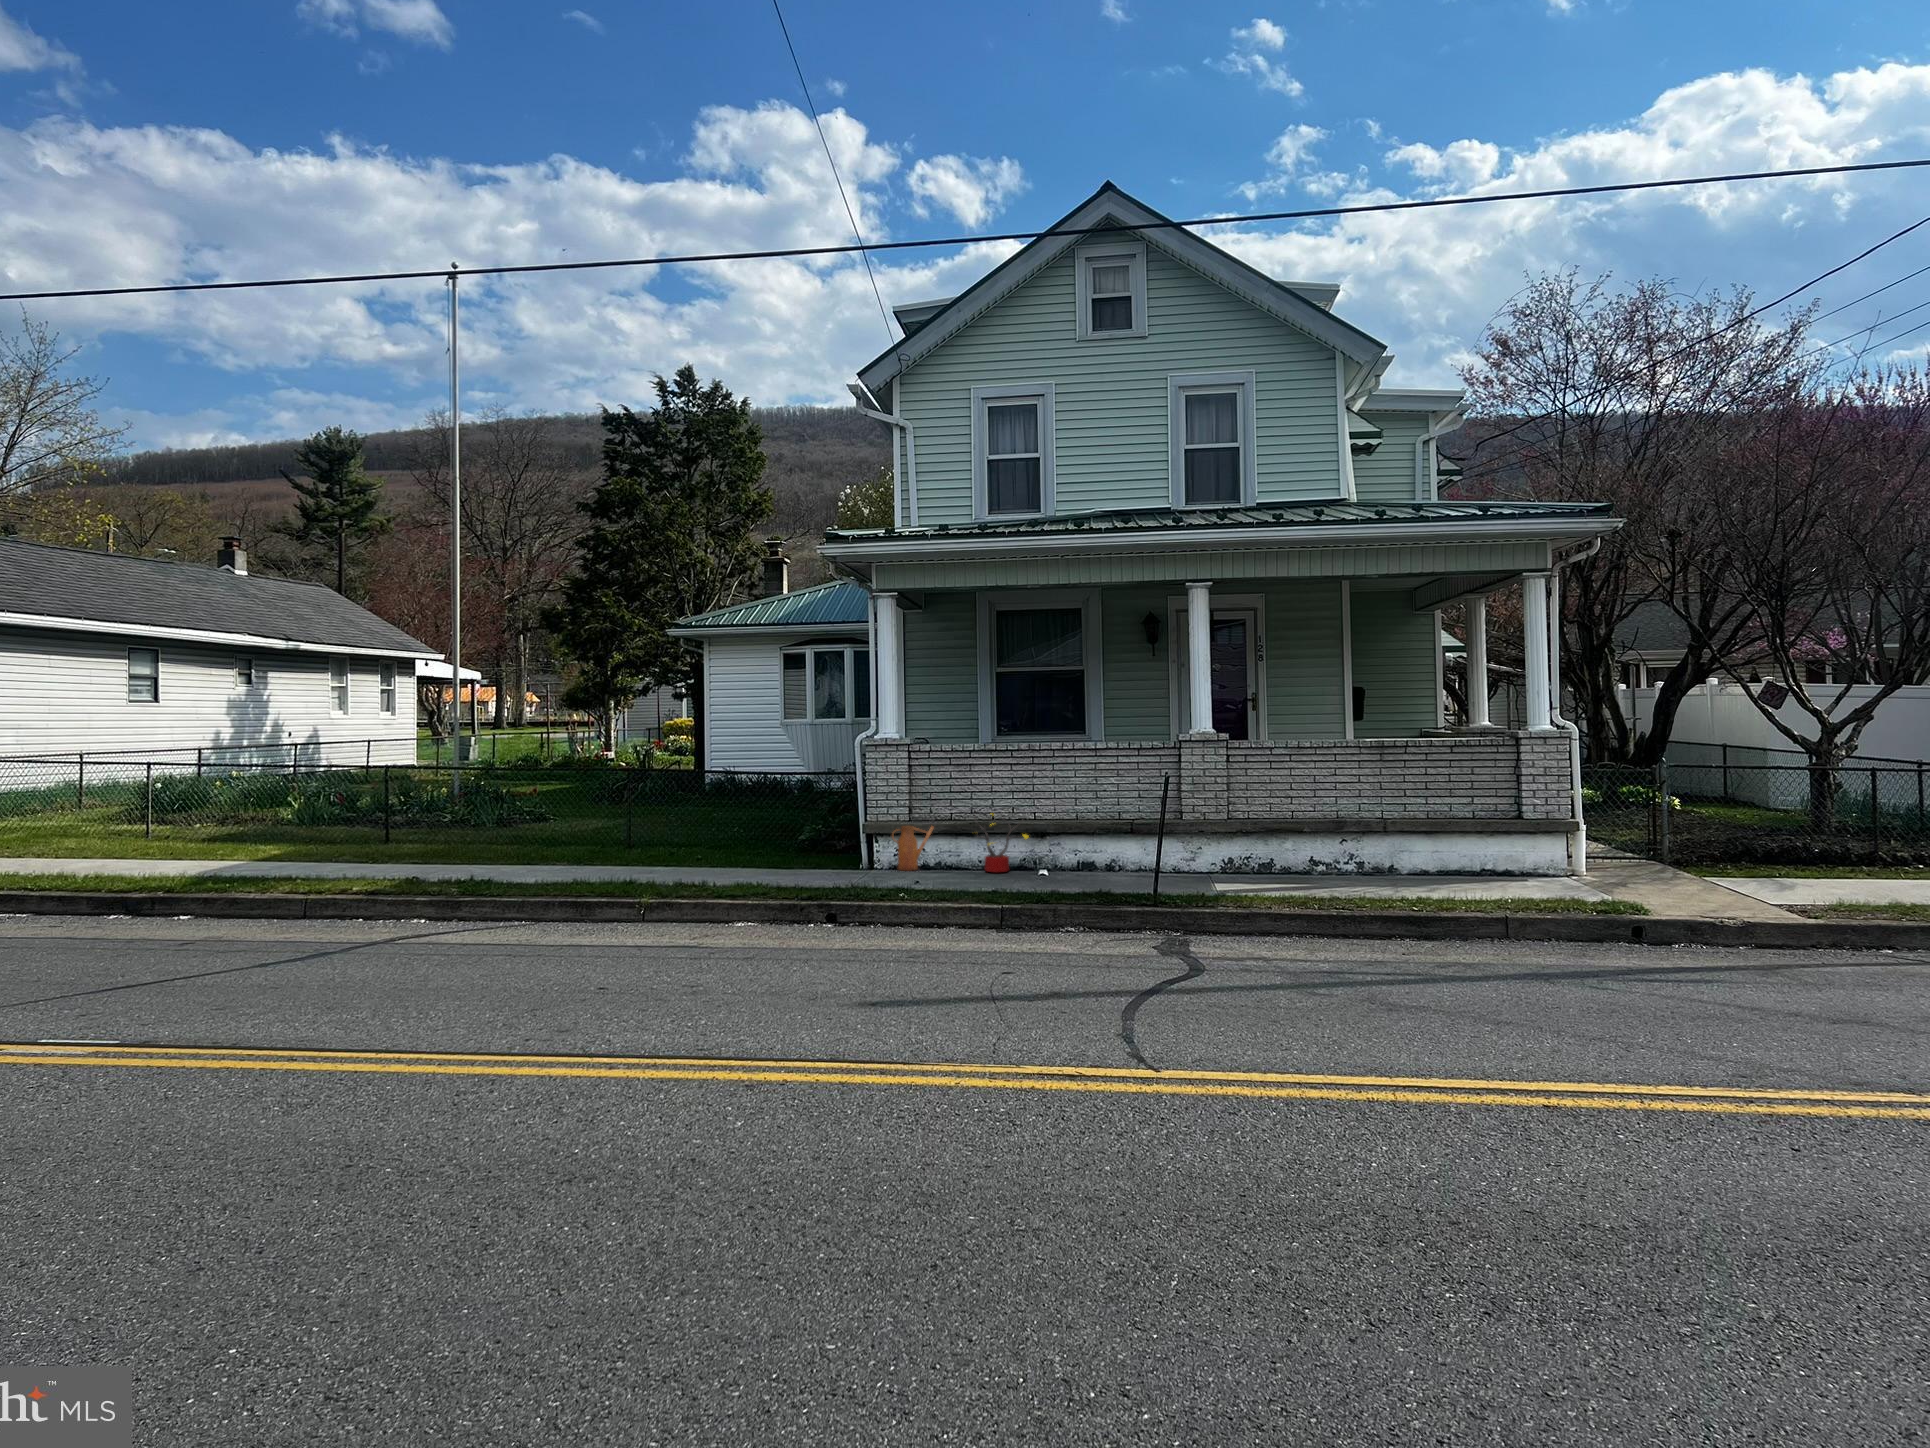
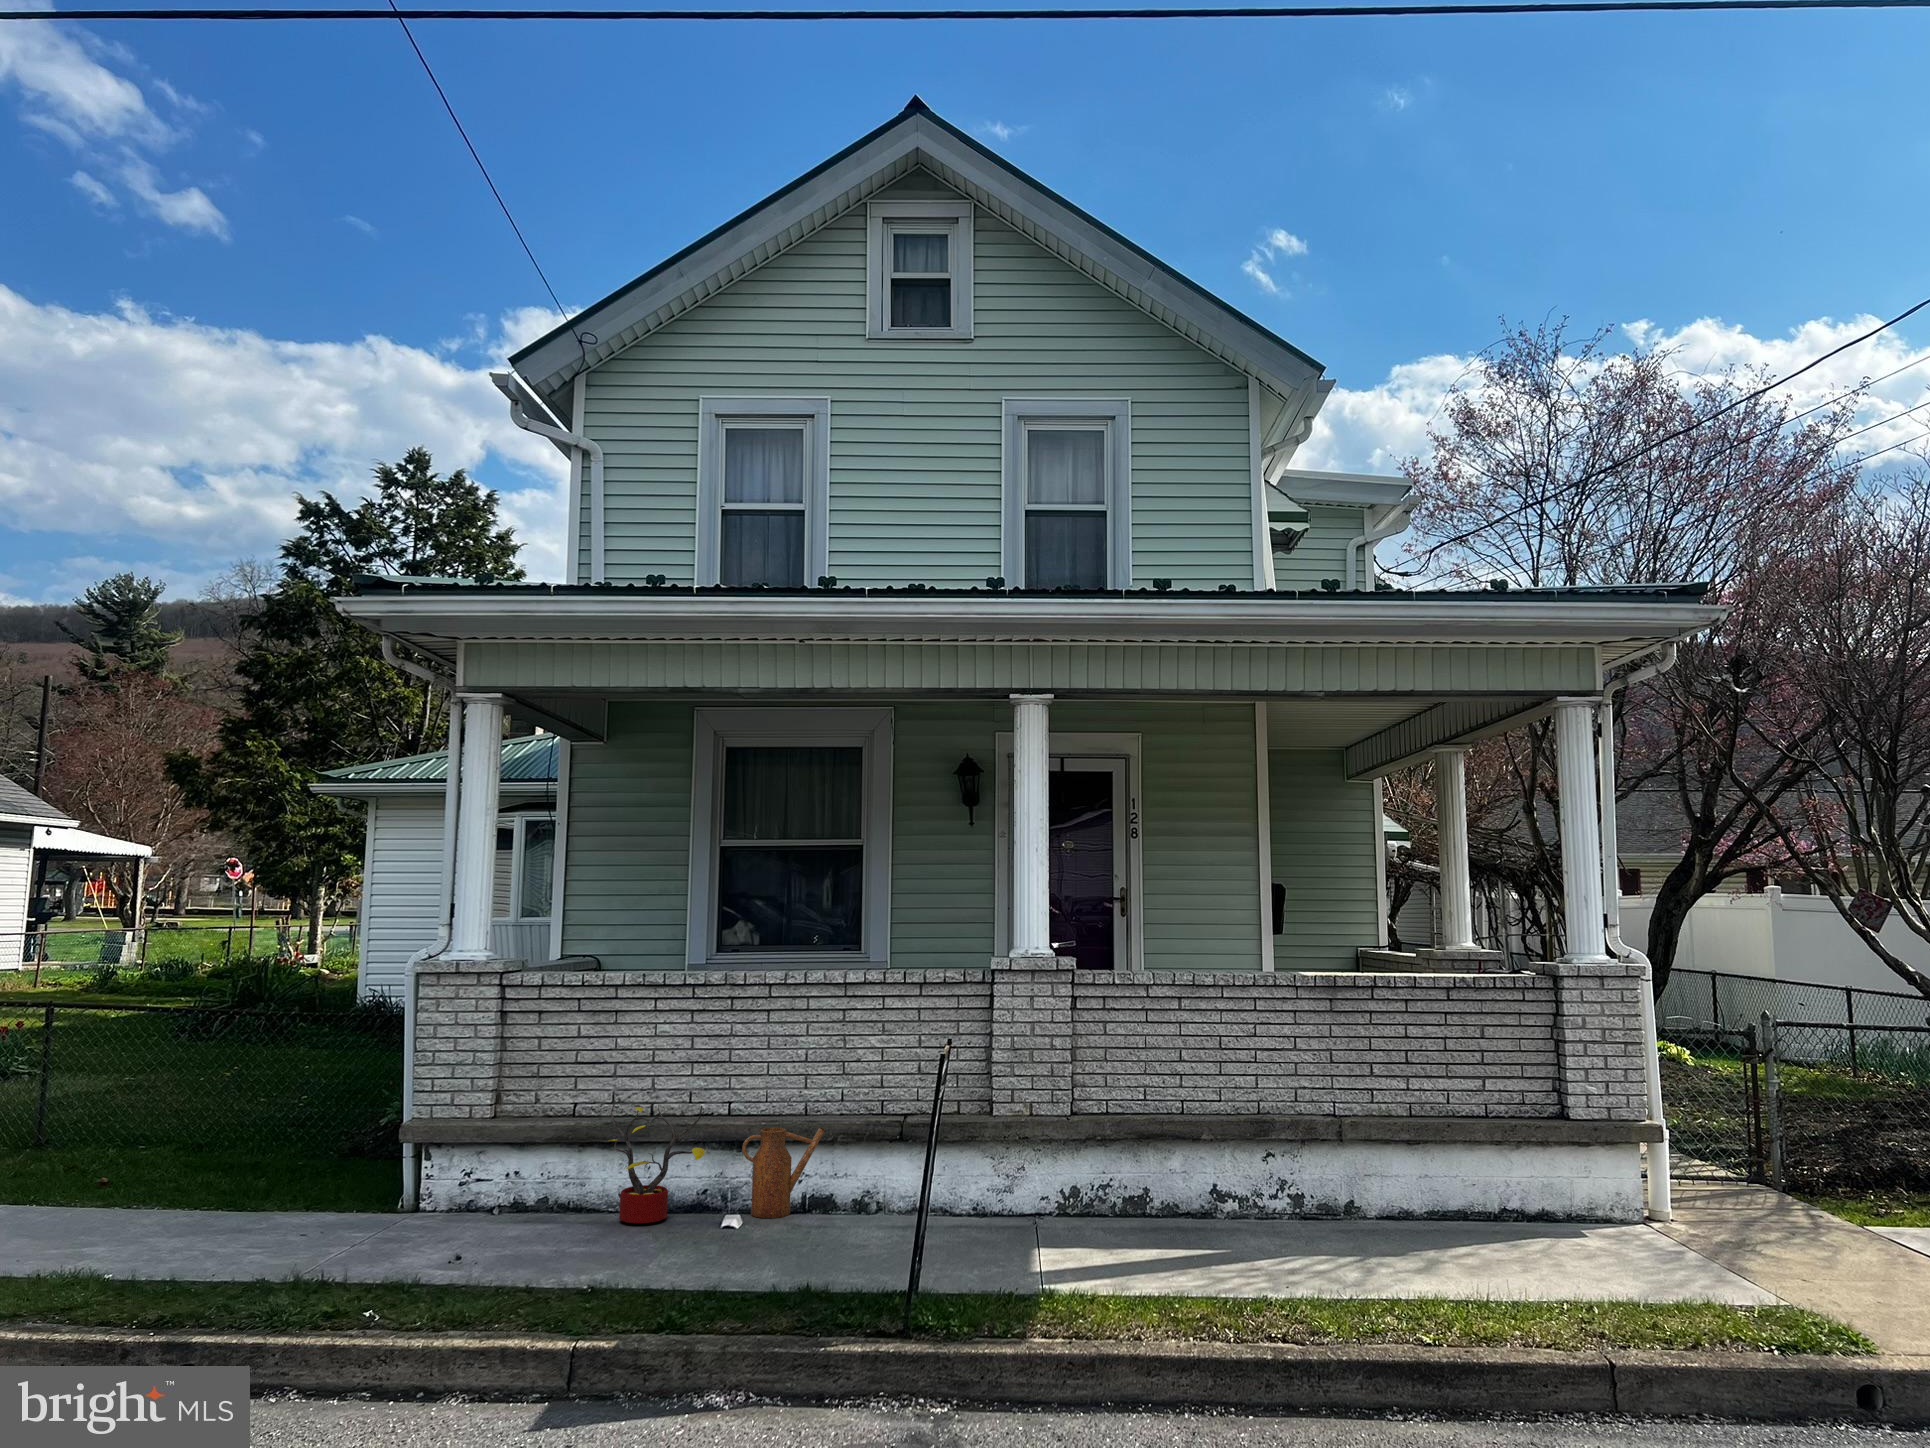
watering can: present [892,826,934,871] -> present [742,1127,825,1218]

